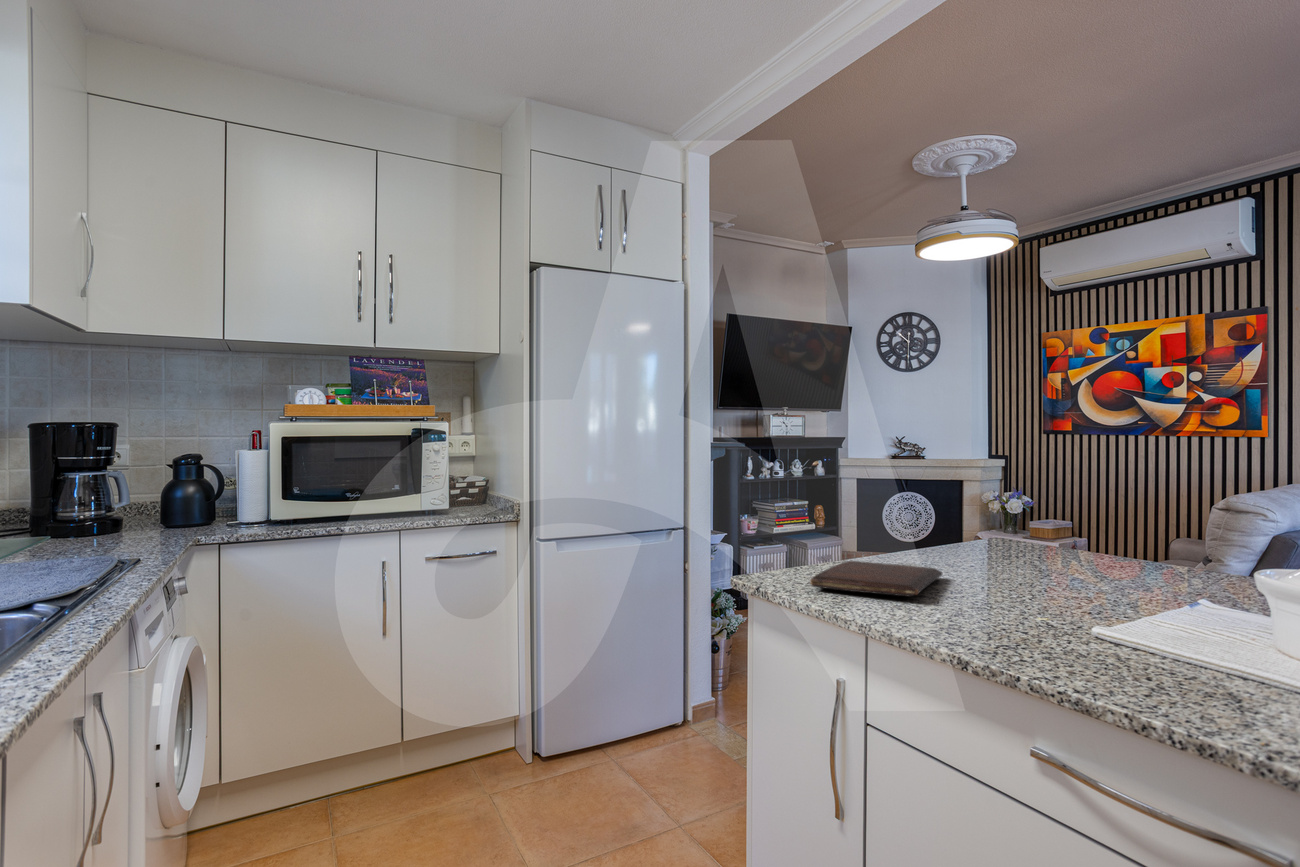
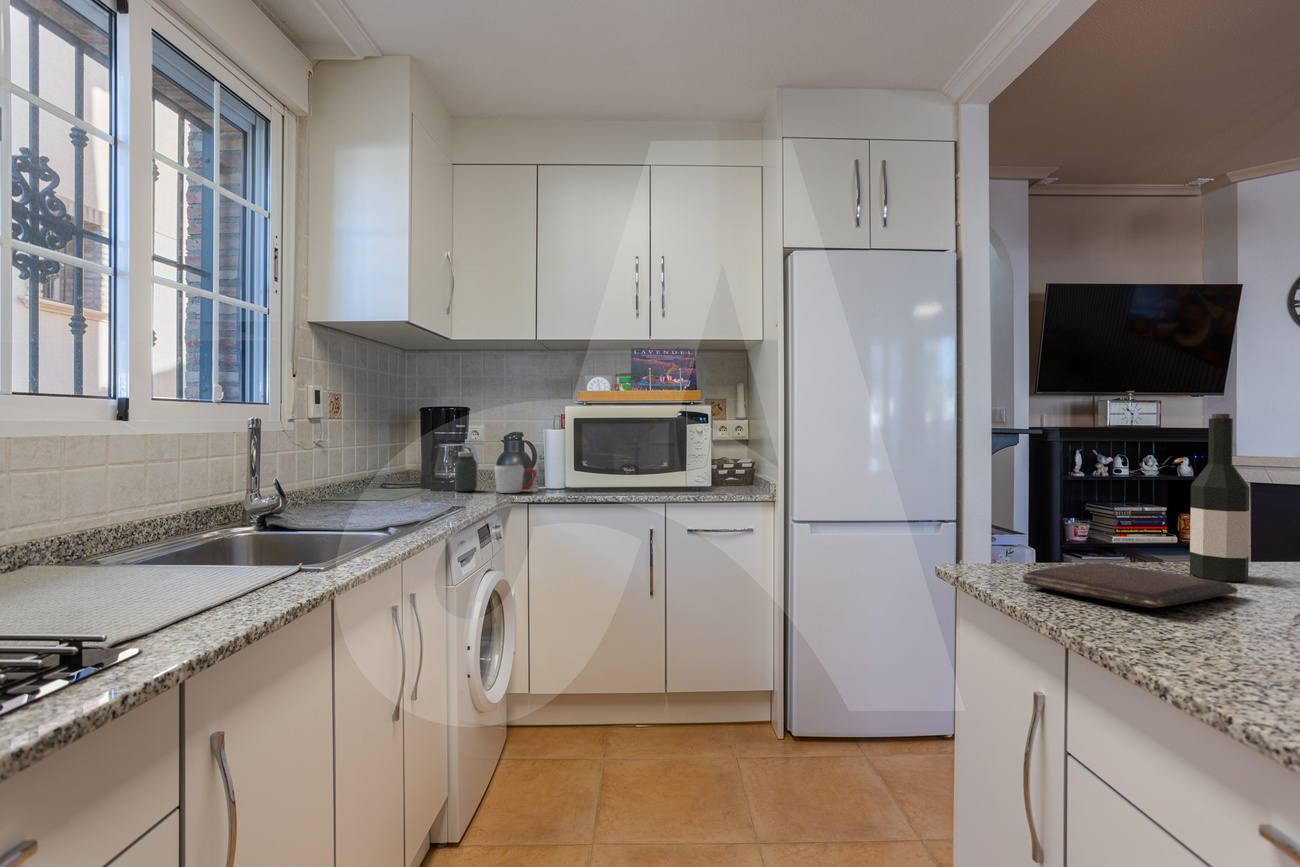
wine bottle: none [900,438,935,566] -> present [1190,414,1250,582]
jar: none [96,484,133,538] -> present [455,452,477,492]
mug: none [164,498,226,536] -> present [495,465,536,493]

